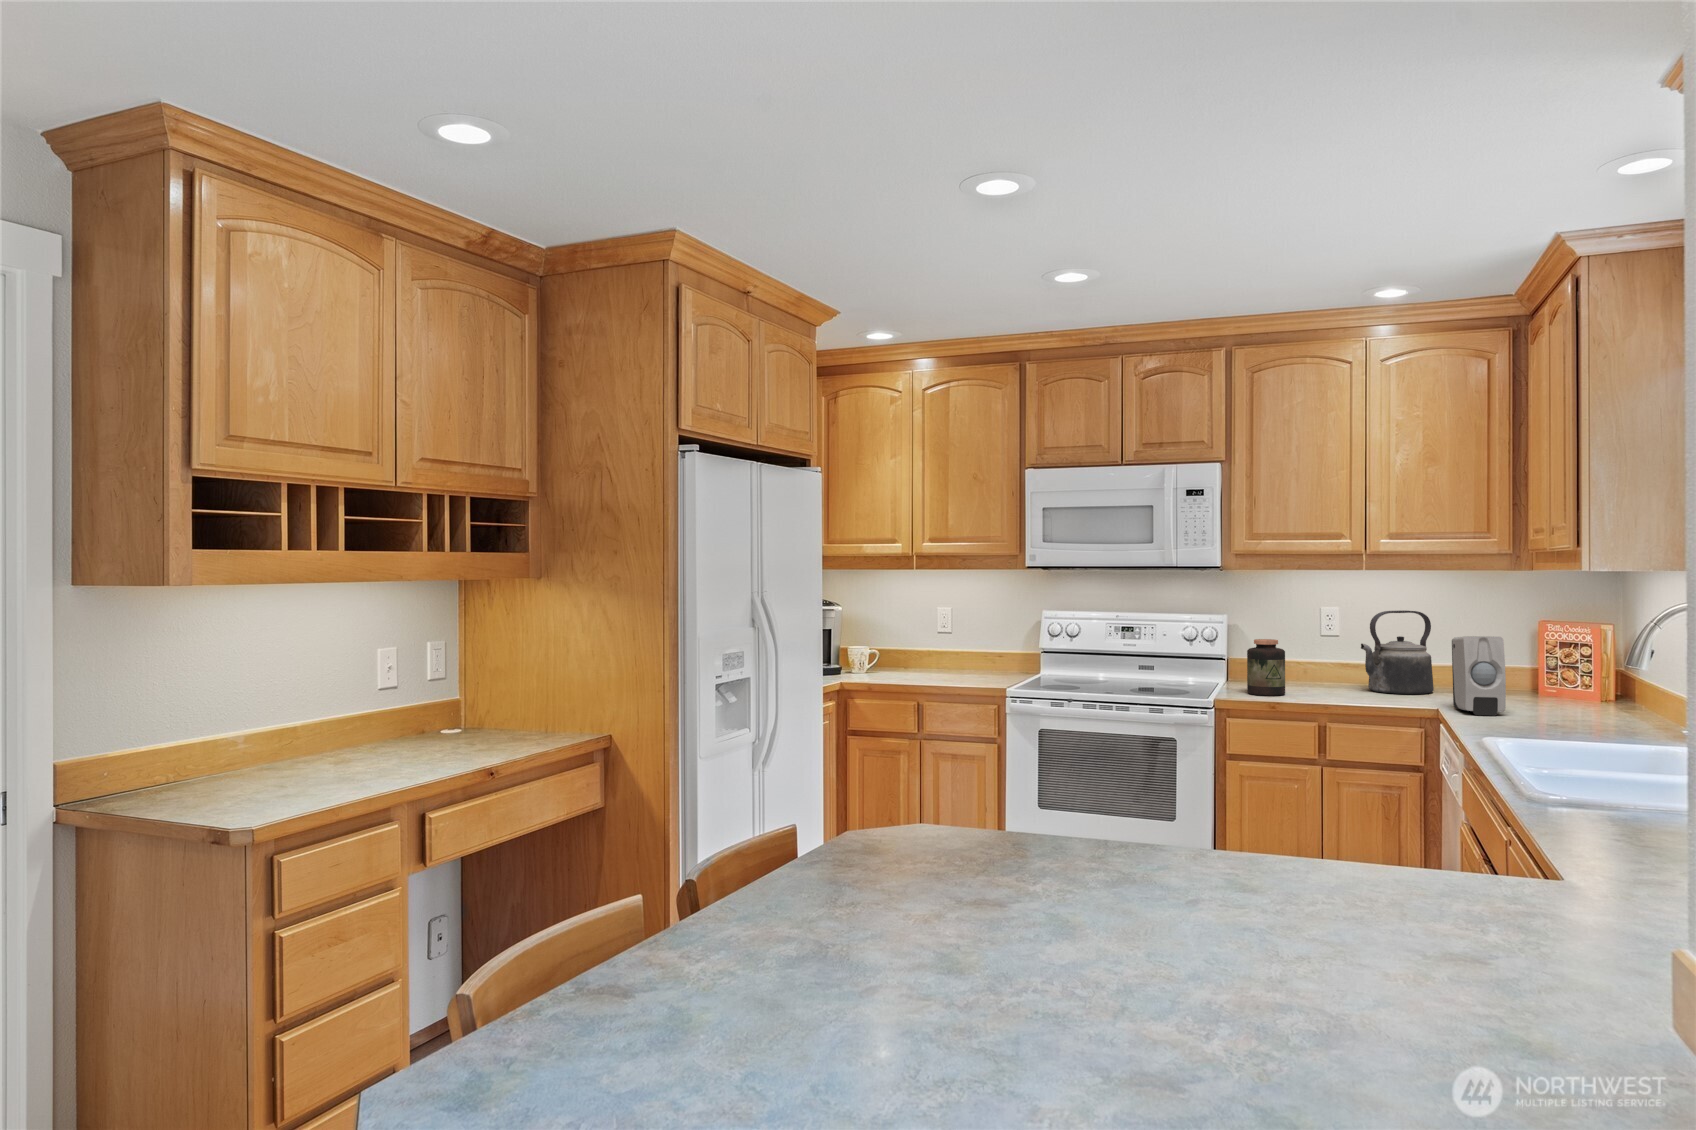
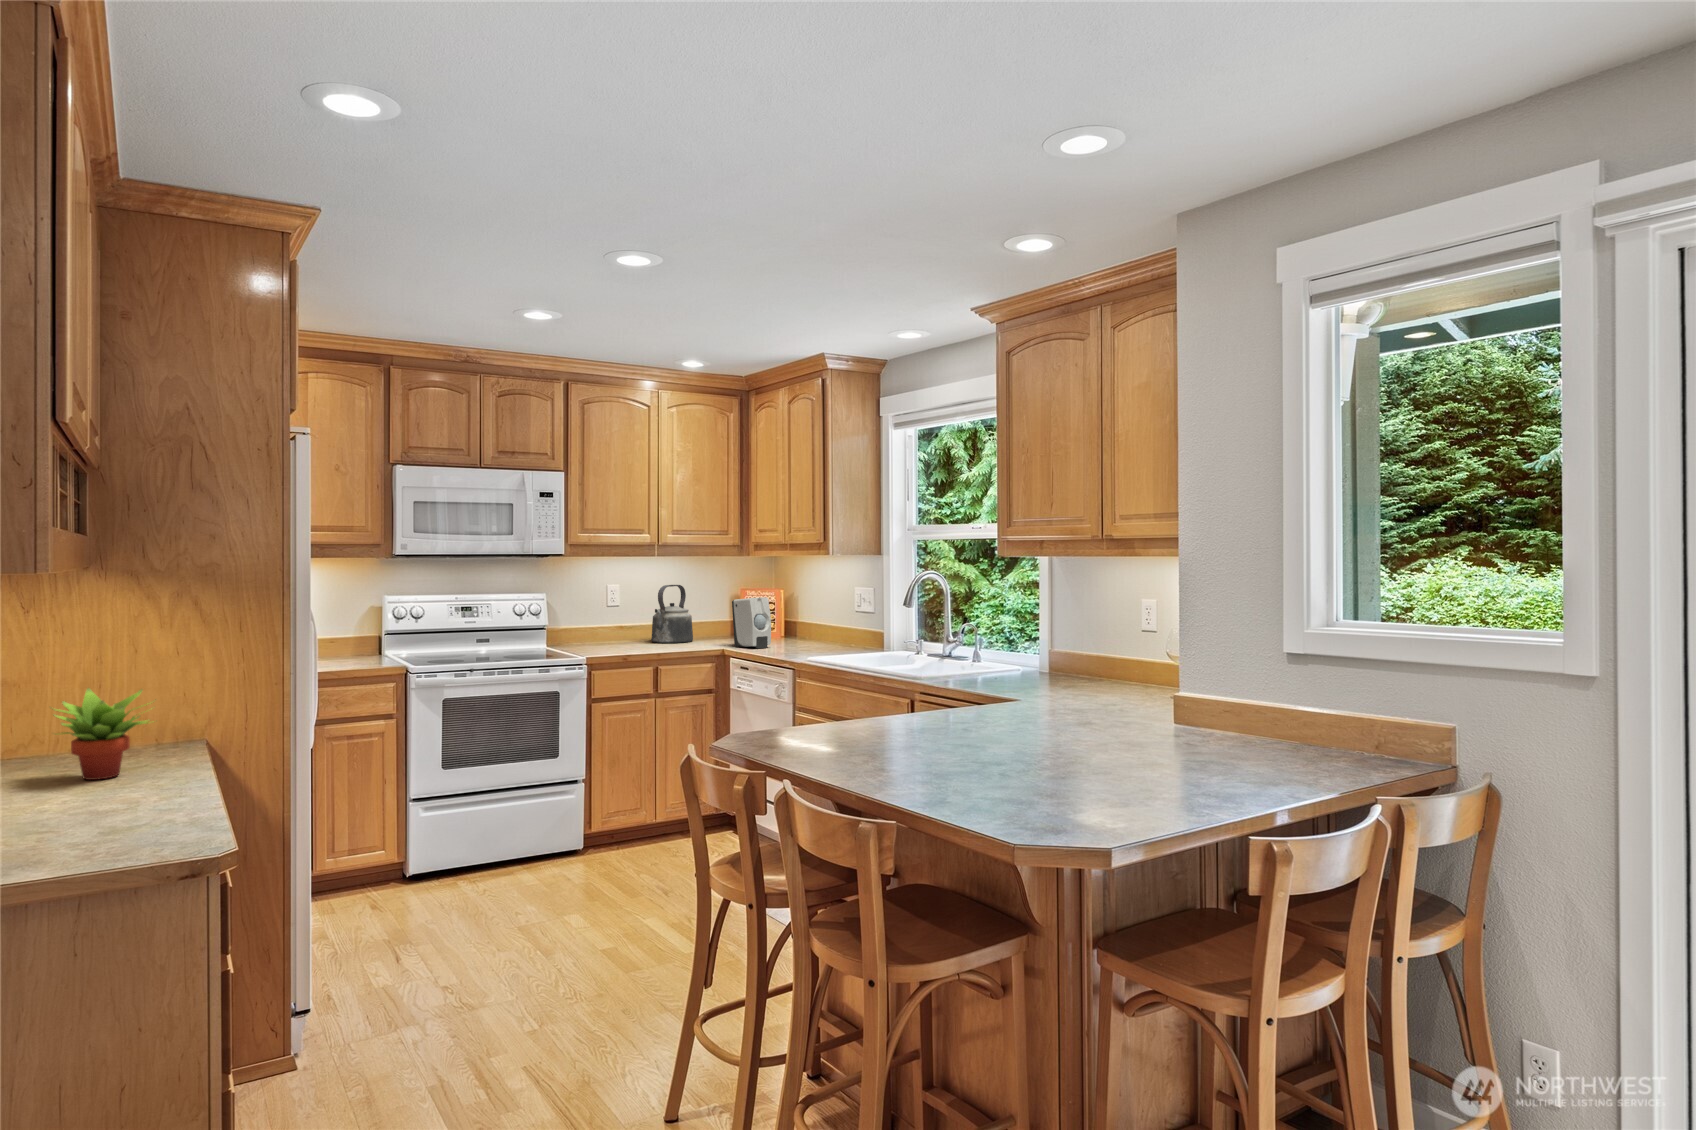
jar: present [1247,639,1285,696] -> none [591,609,619,652]
succulent plant: none [412,678,488,754] -> present [54,688,148,780]

